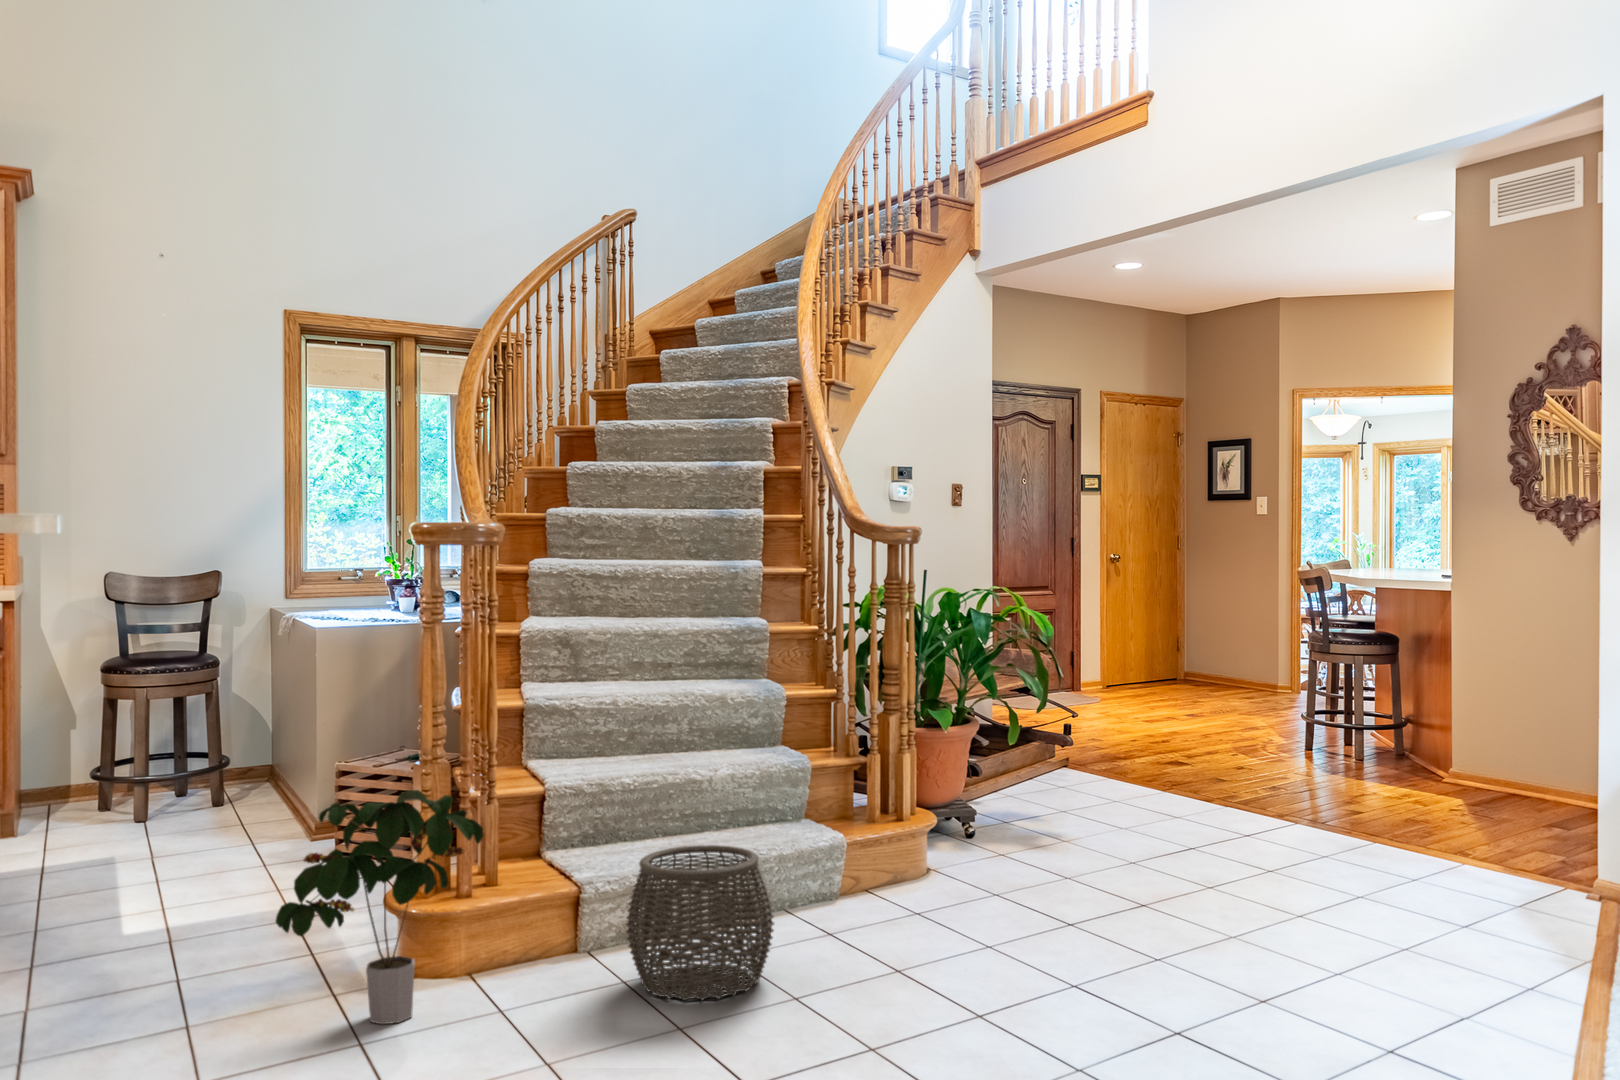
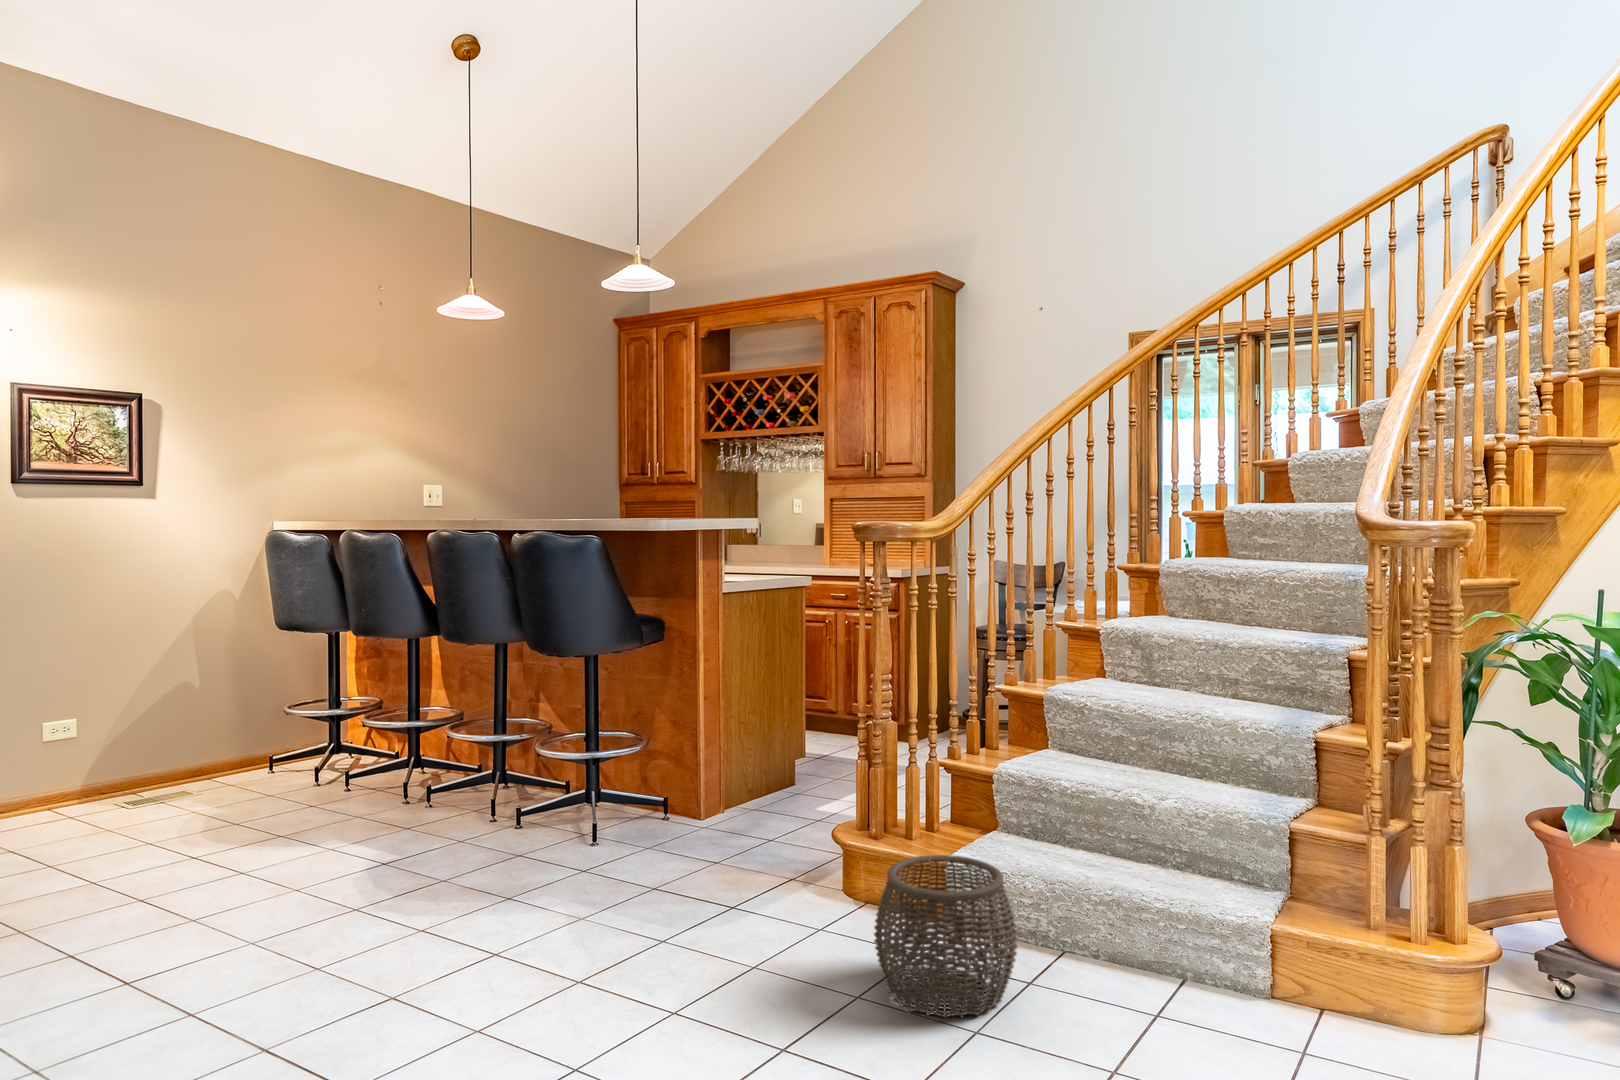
potted plant: present [276,790,483,1024] -> none [700,743,843,919]

